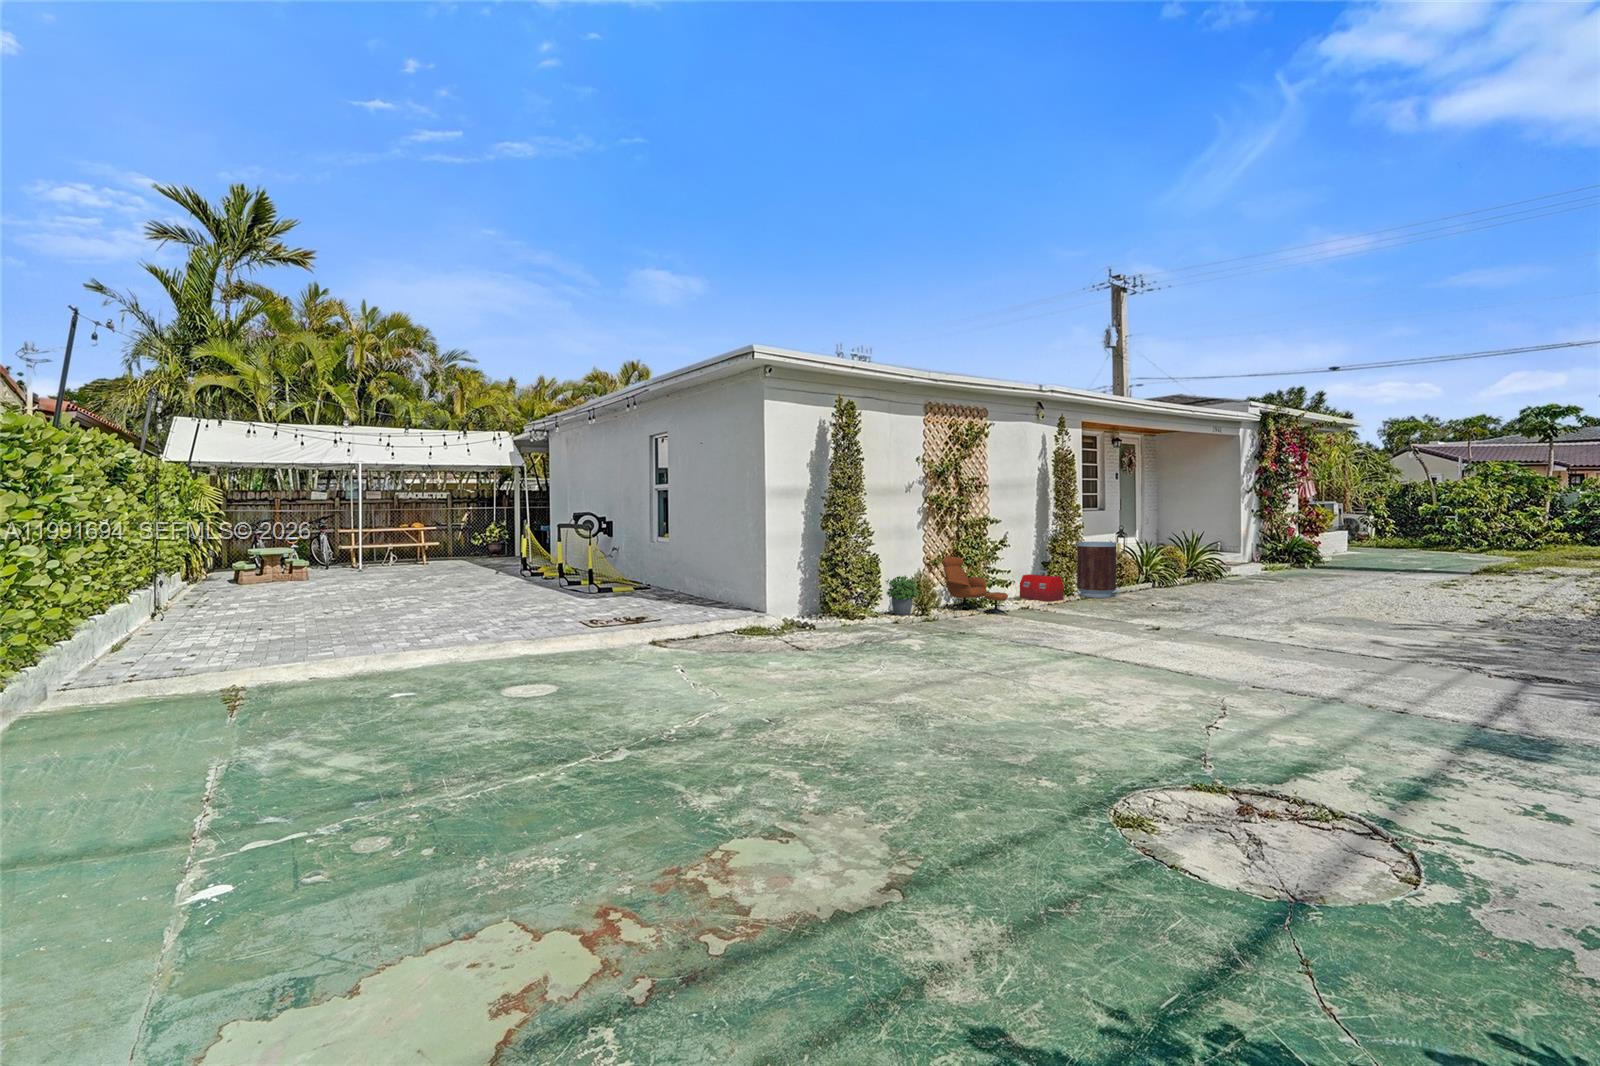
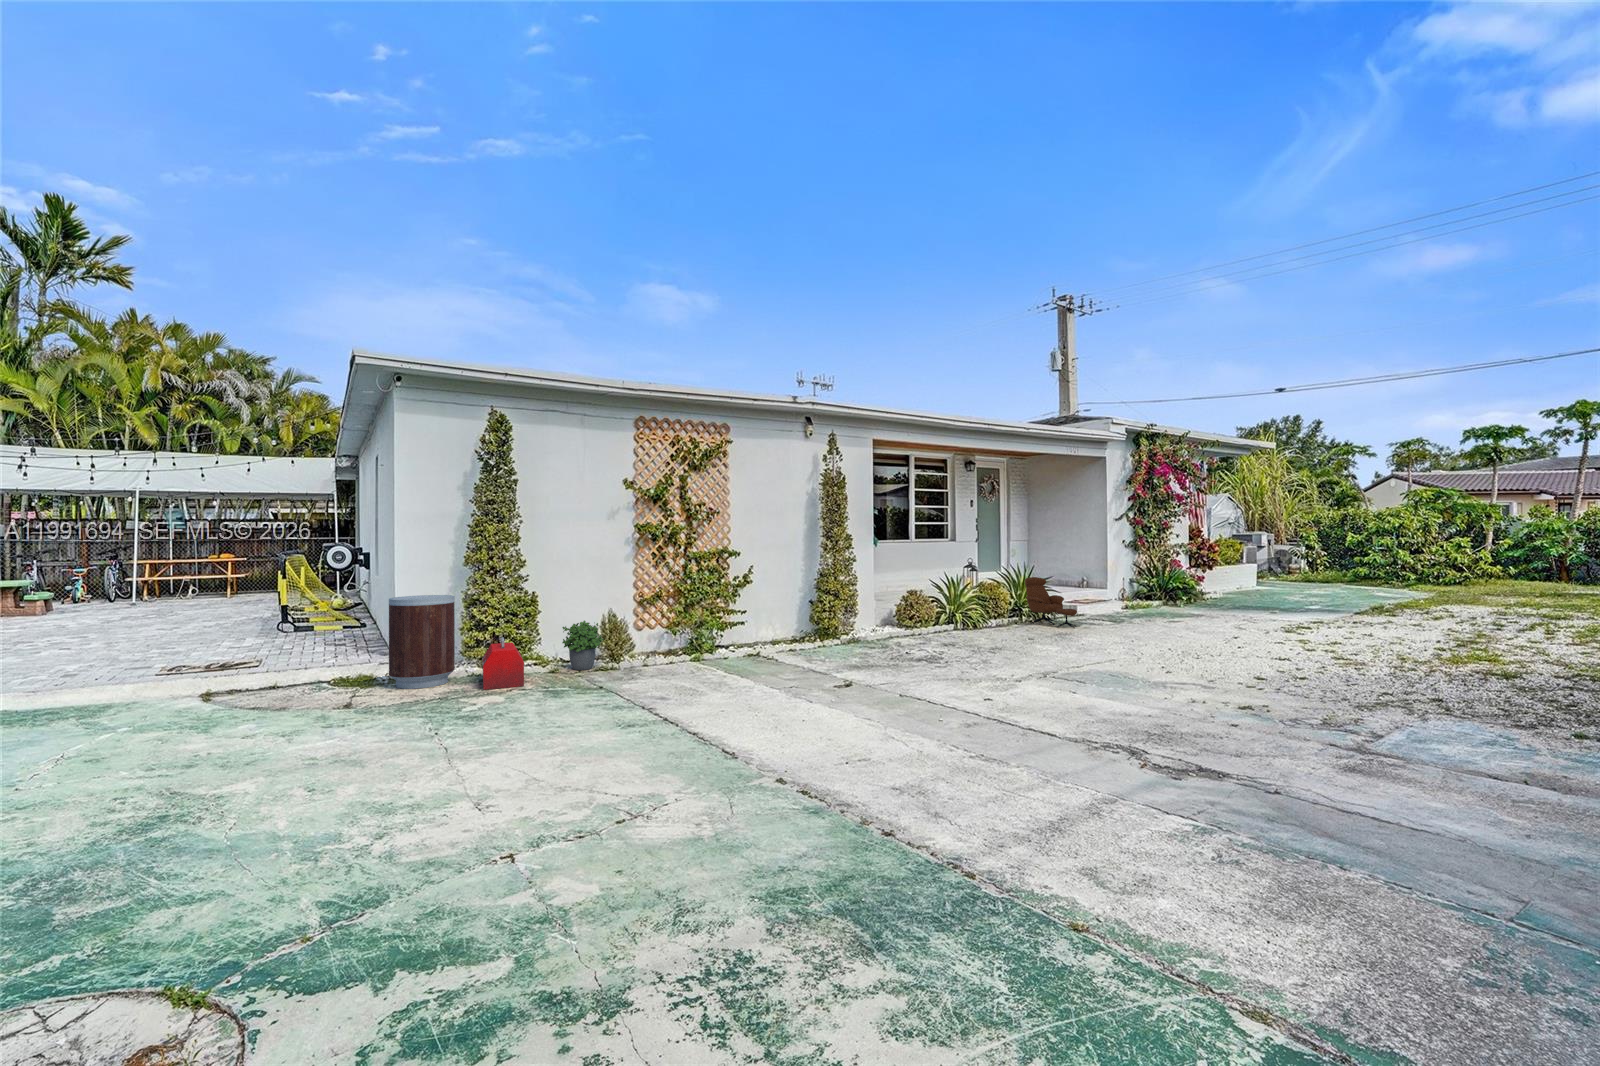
trash can: present [1077,541,1116,598] -> present [389,595,455,689]
lounge chair: present [943,557,1008,615] -> present [1025,577,1077,628]
toolbox: present [1020,570,1063,601] -> present [482,637,524,690]

